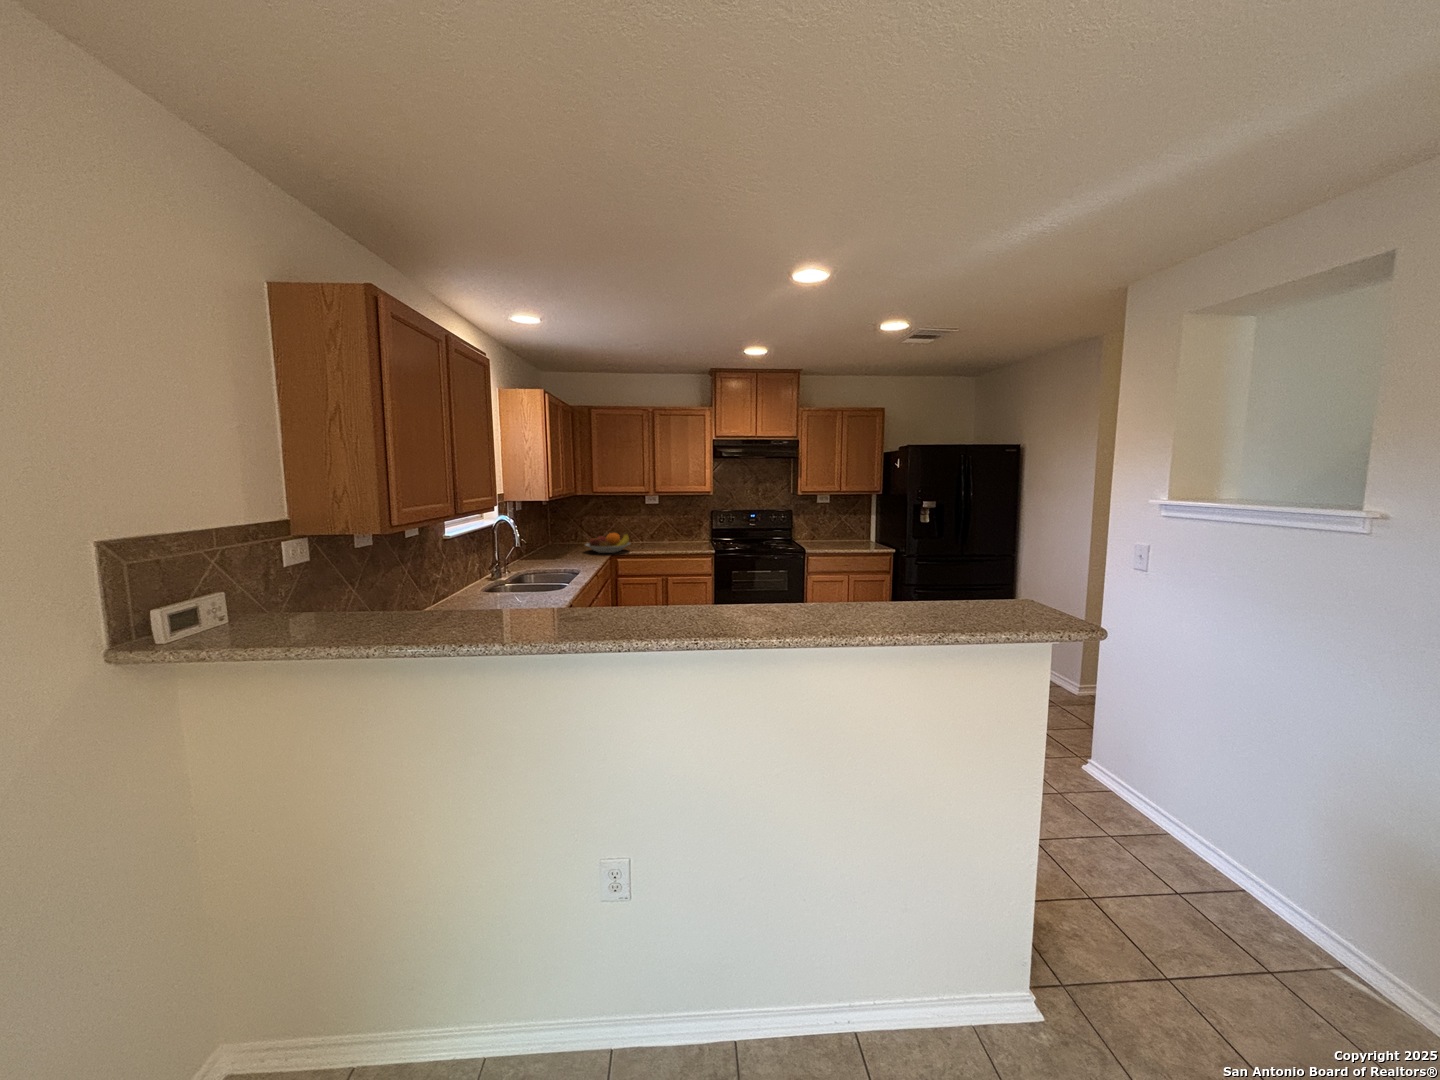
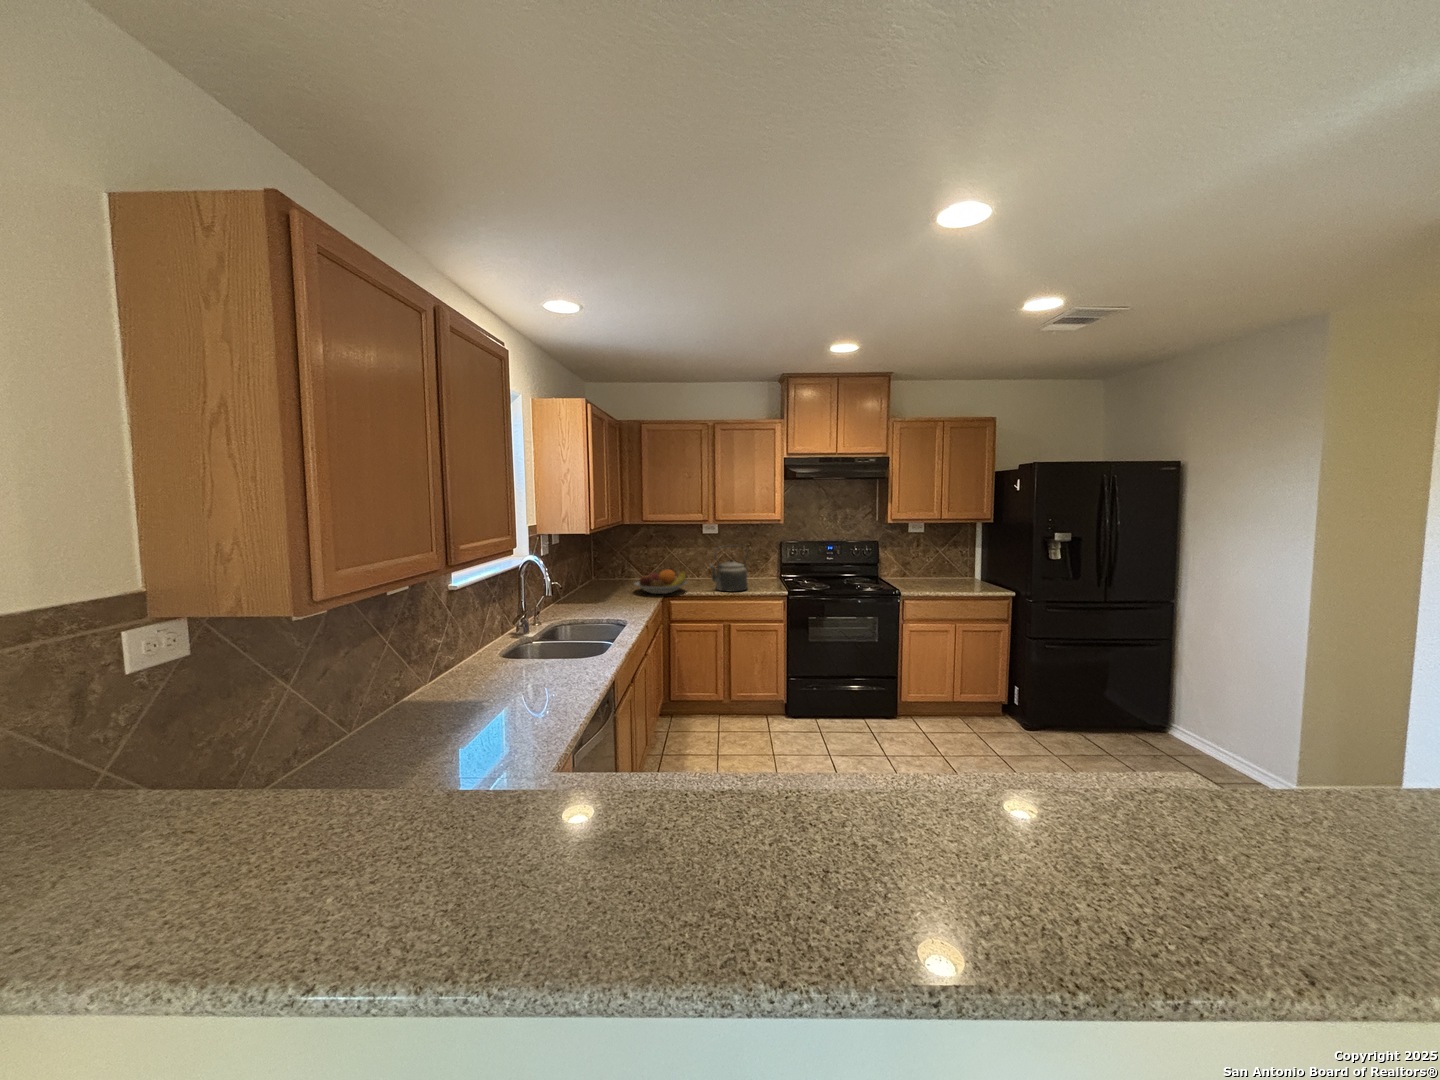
kettle: none [648,512,682,551] -> present [709,545,748,592]

